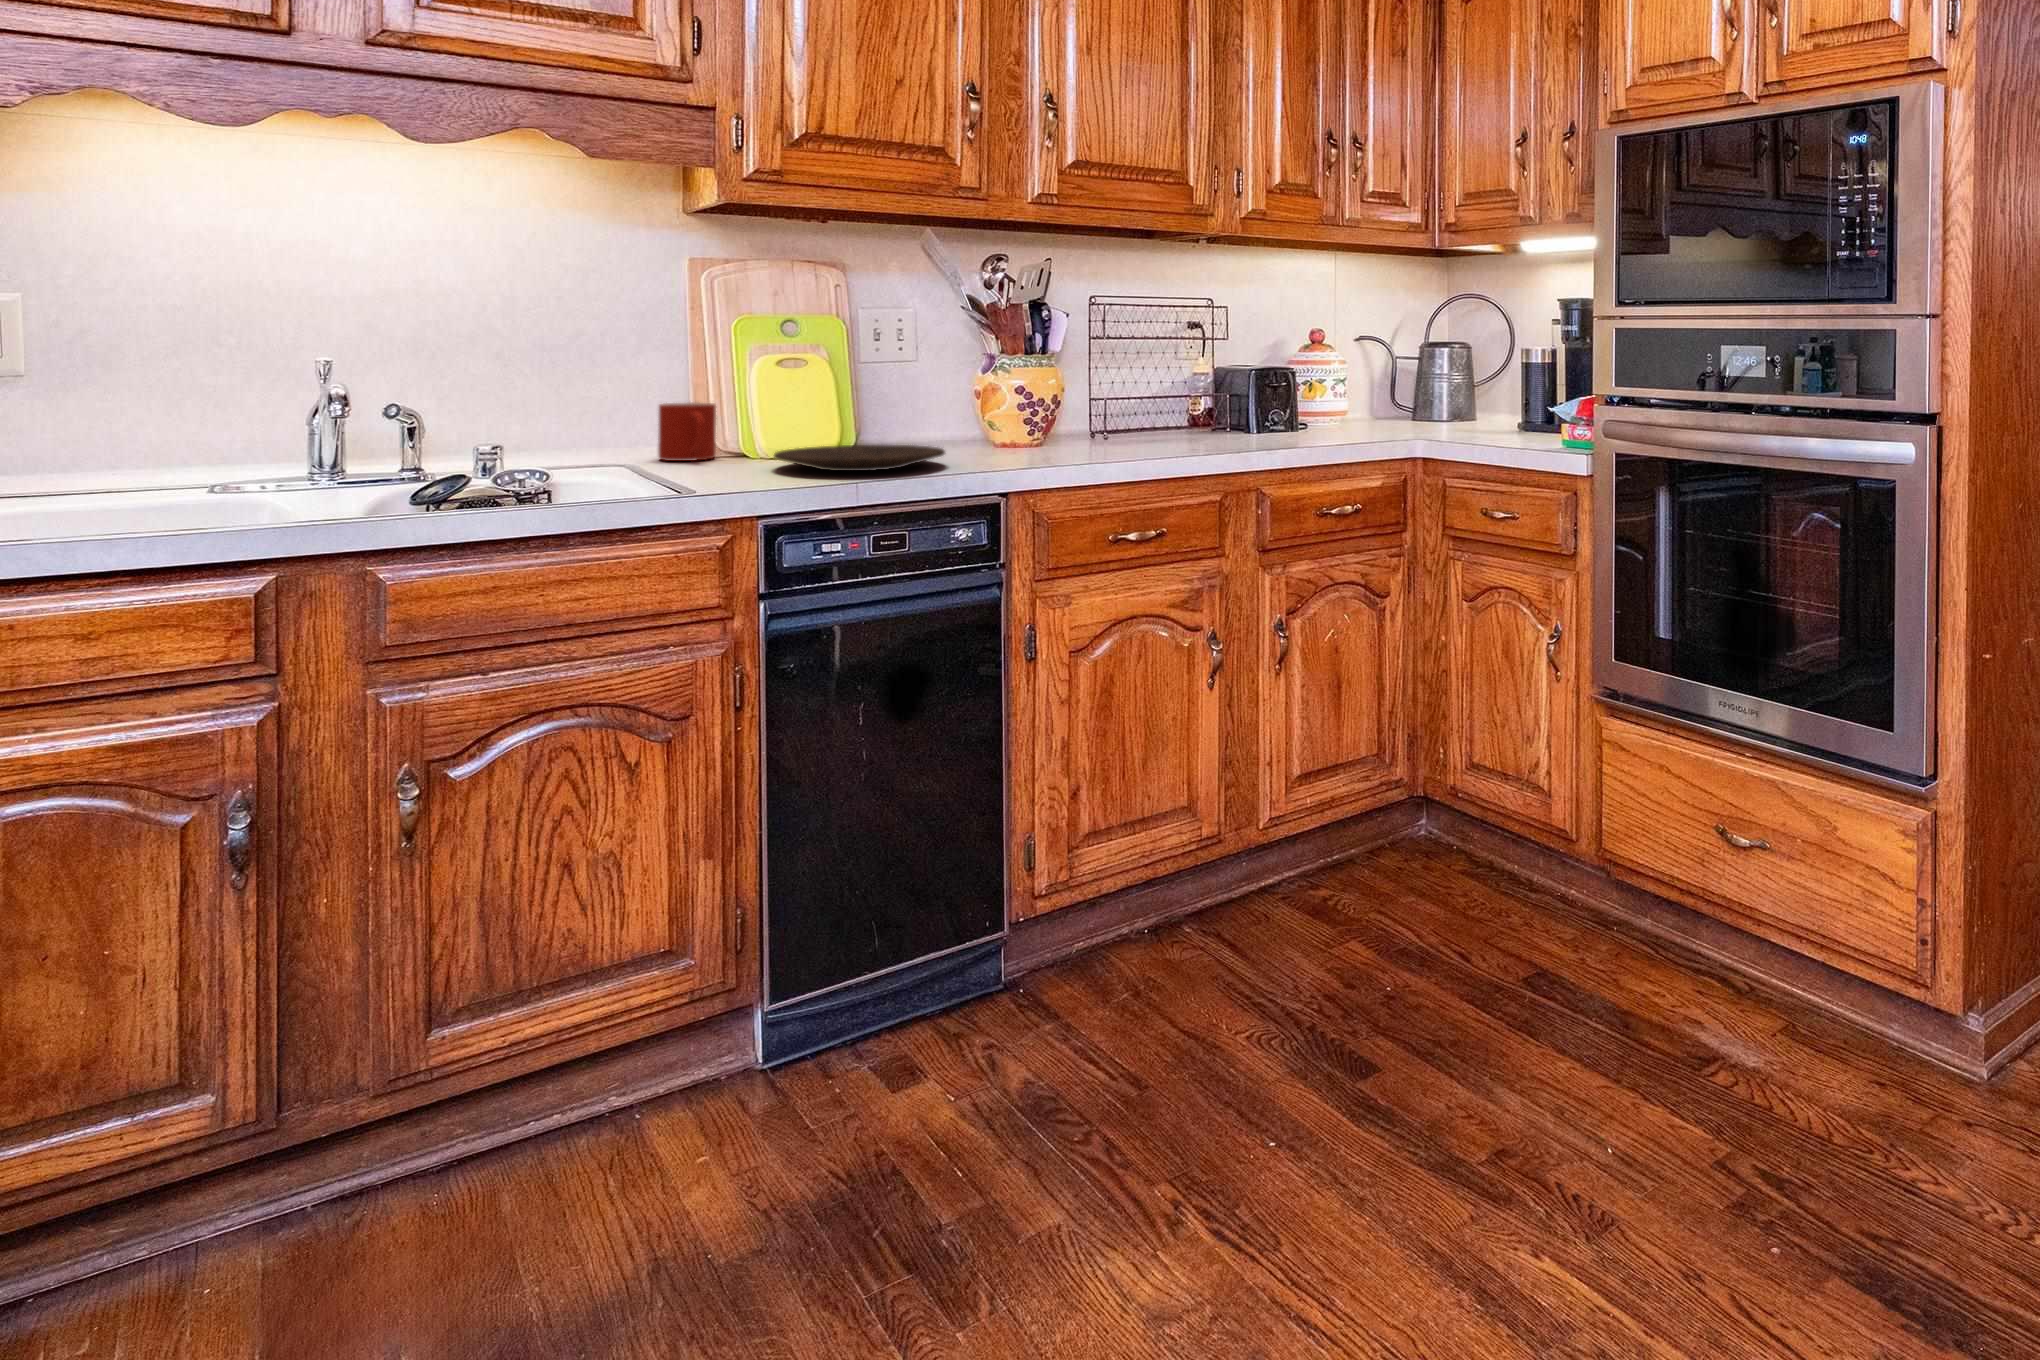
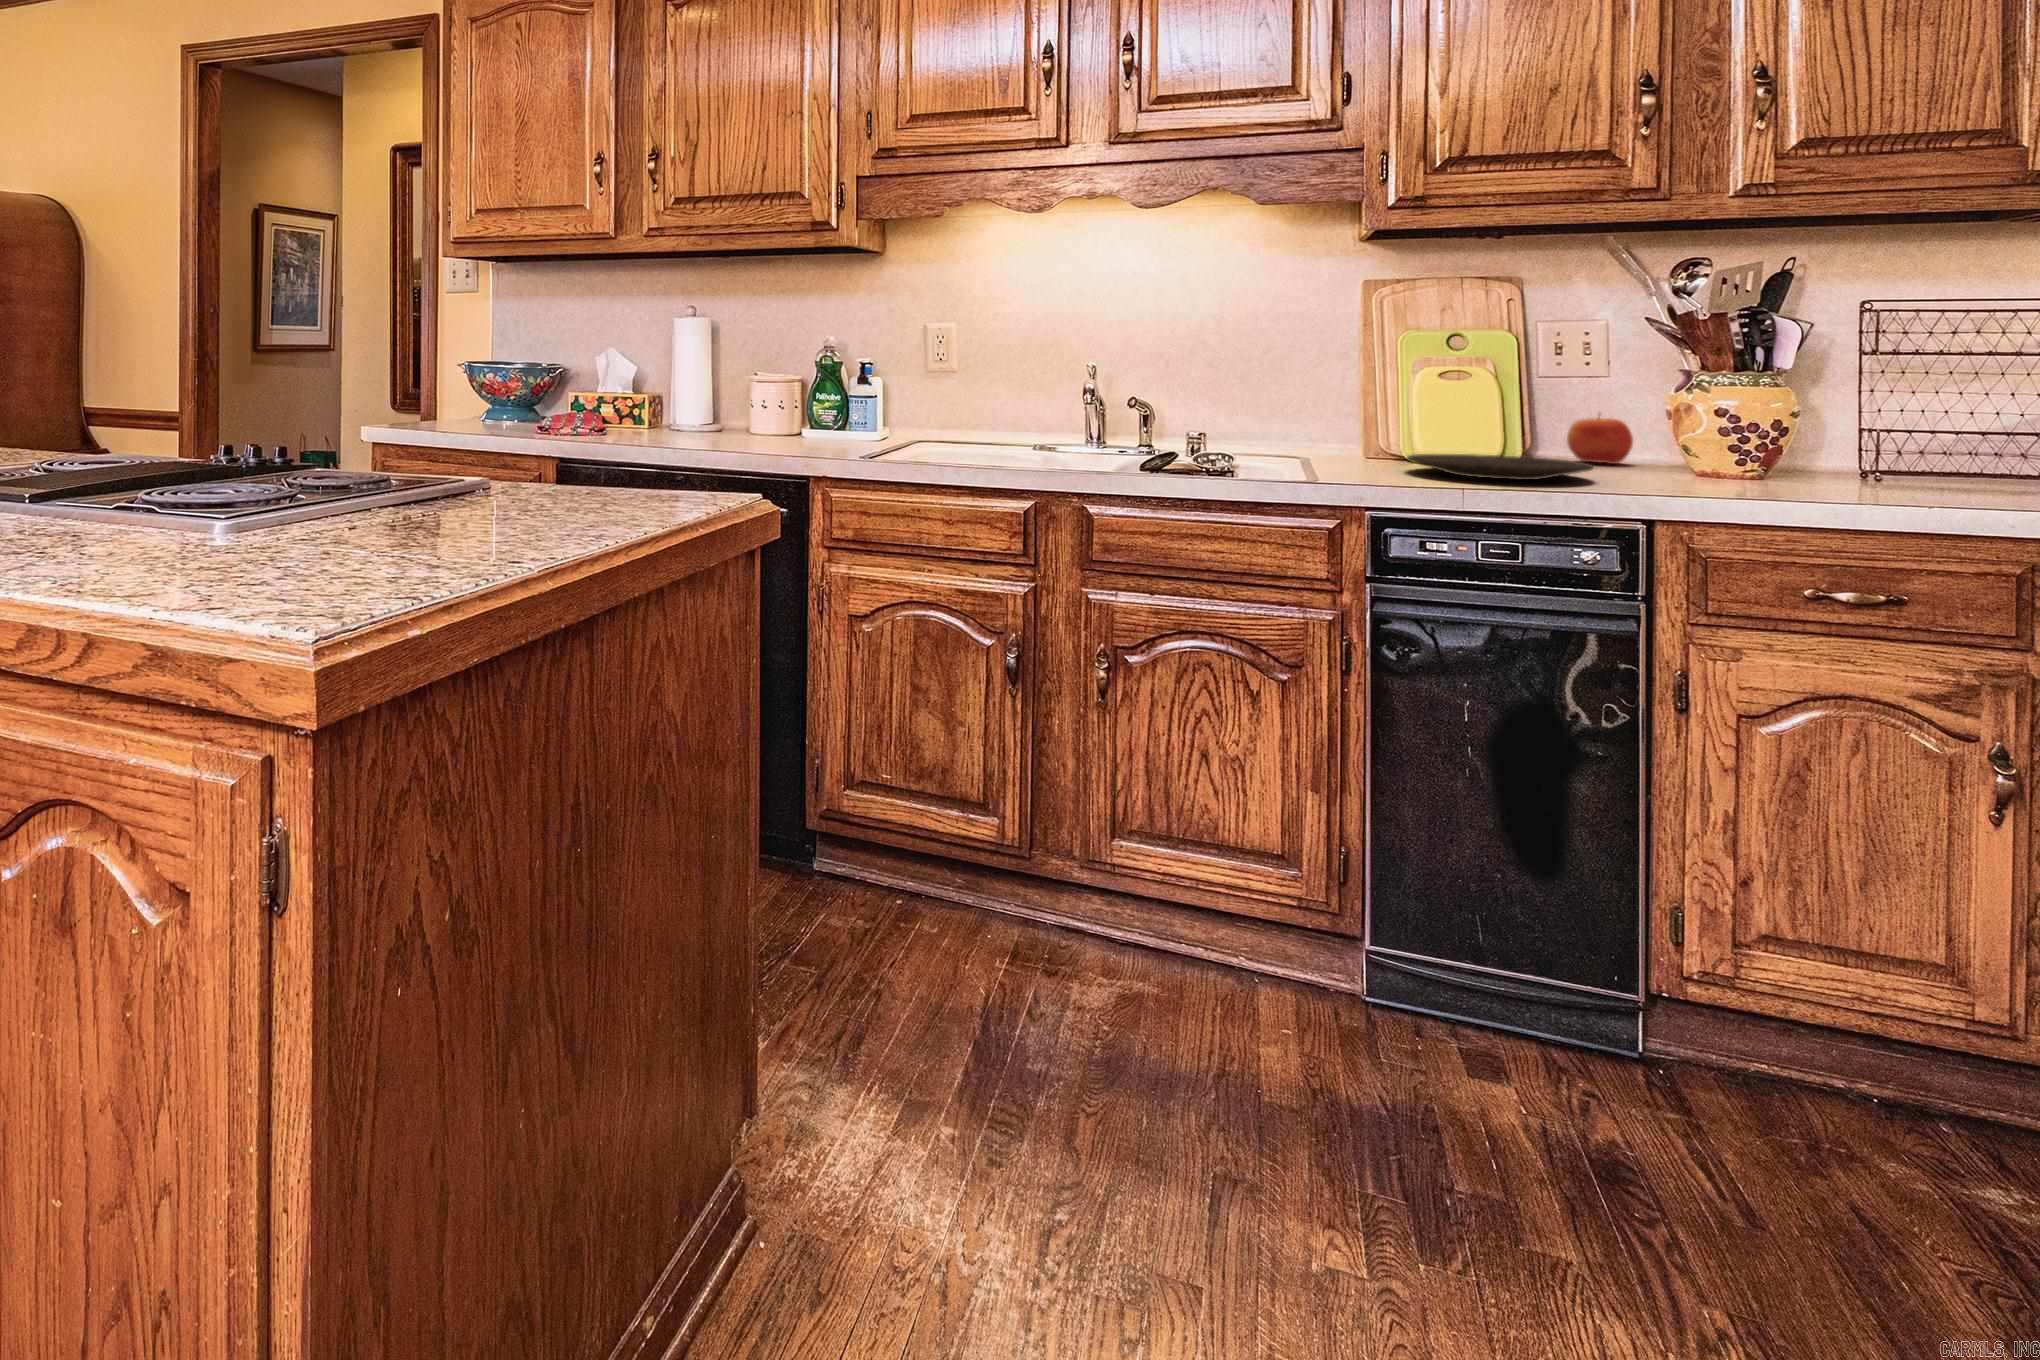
apple: none [890,395,944,444] -> present [1567,416,1633,464]
mug: present [658,402,716,461] -> none [1322,407,1373,458]

